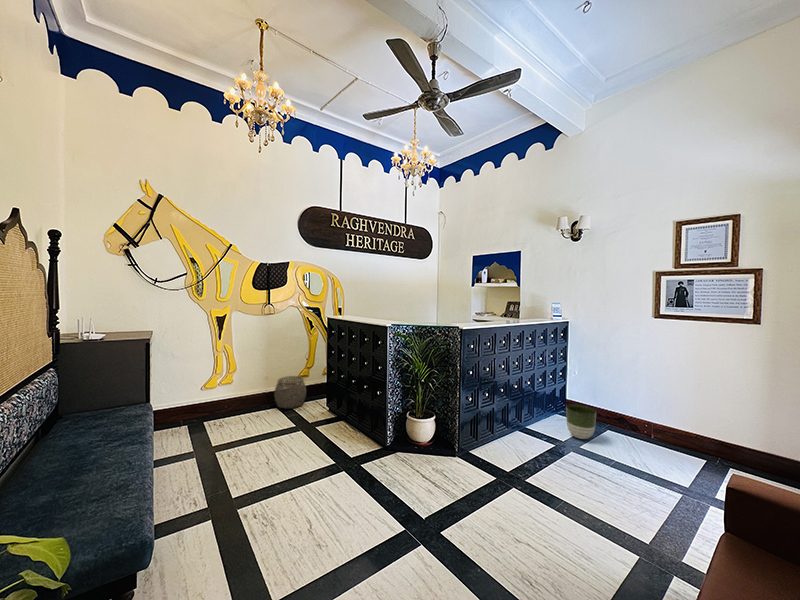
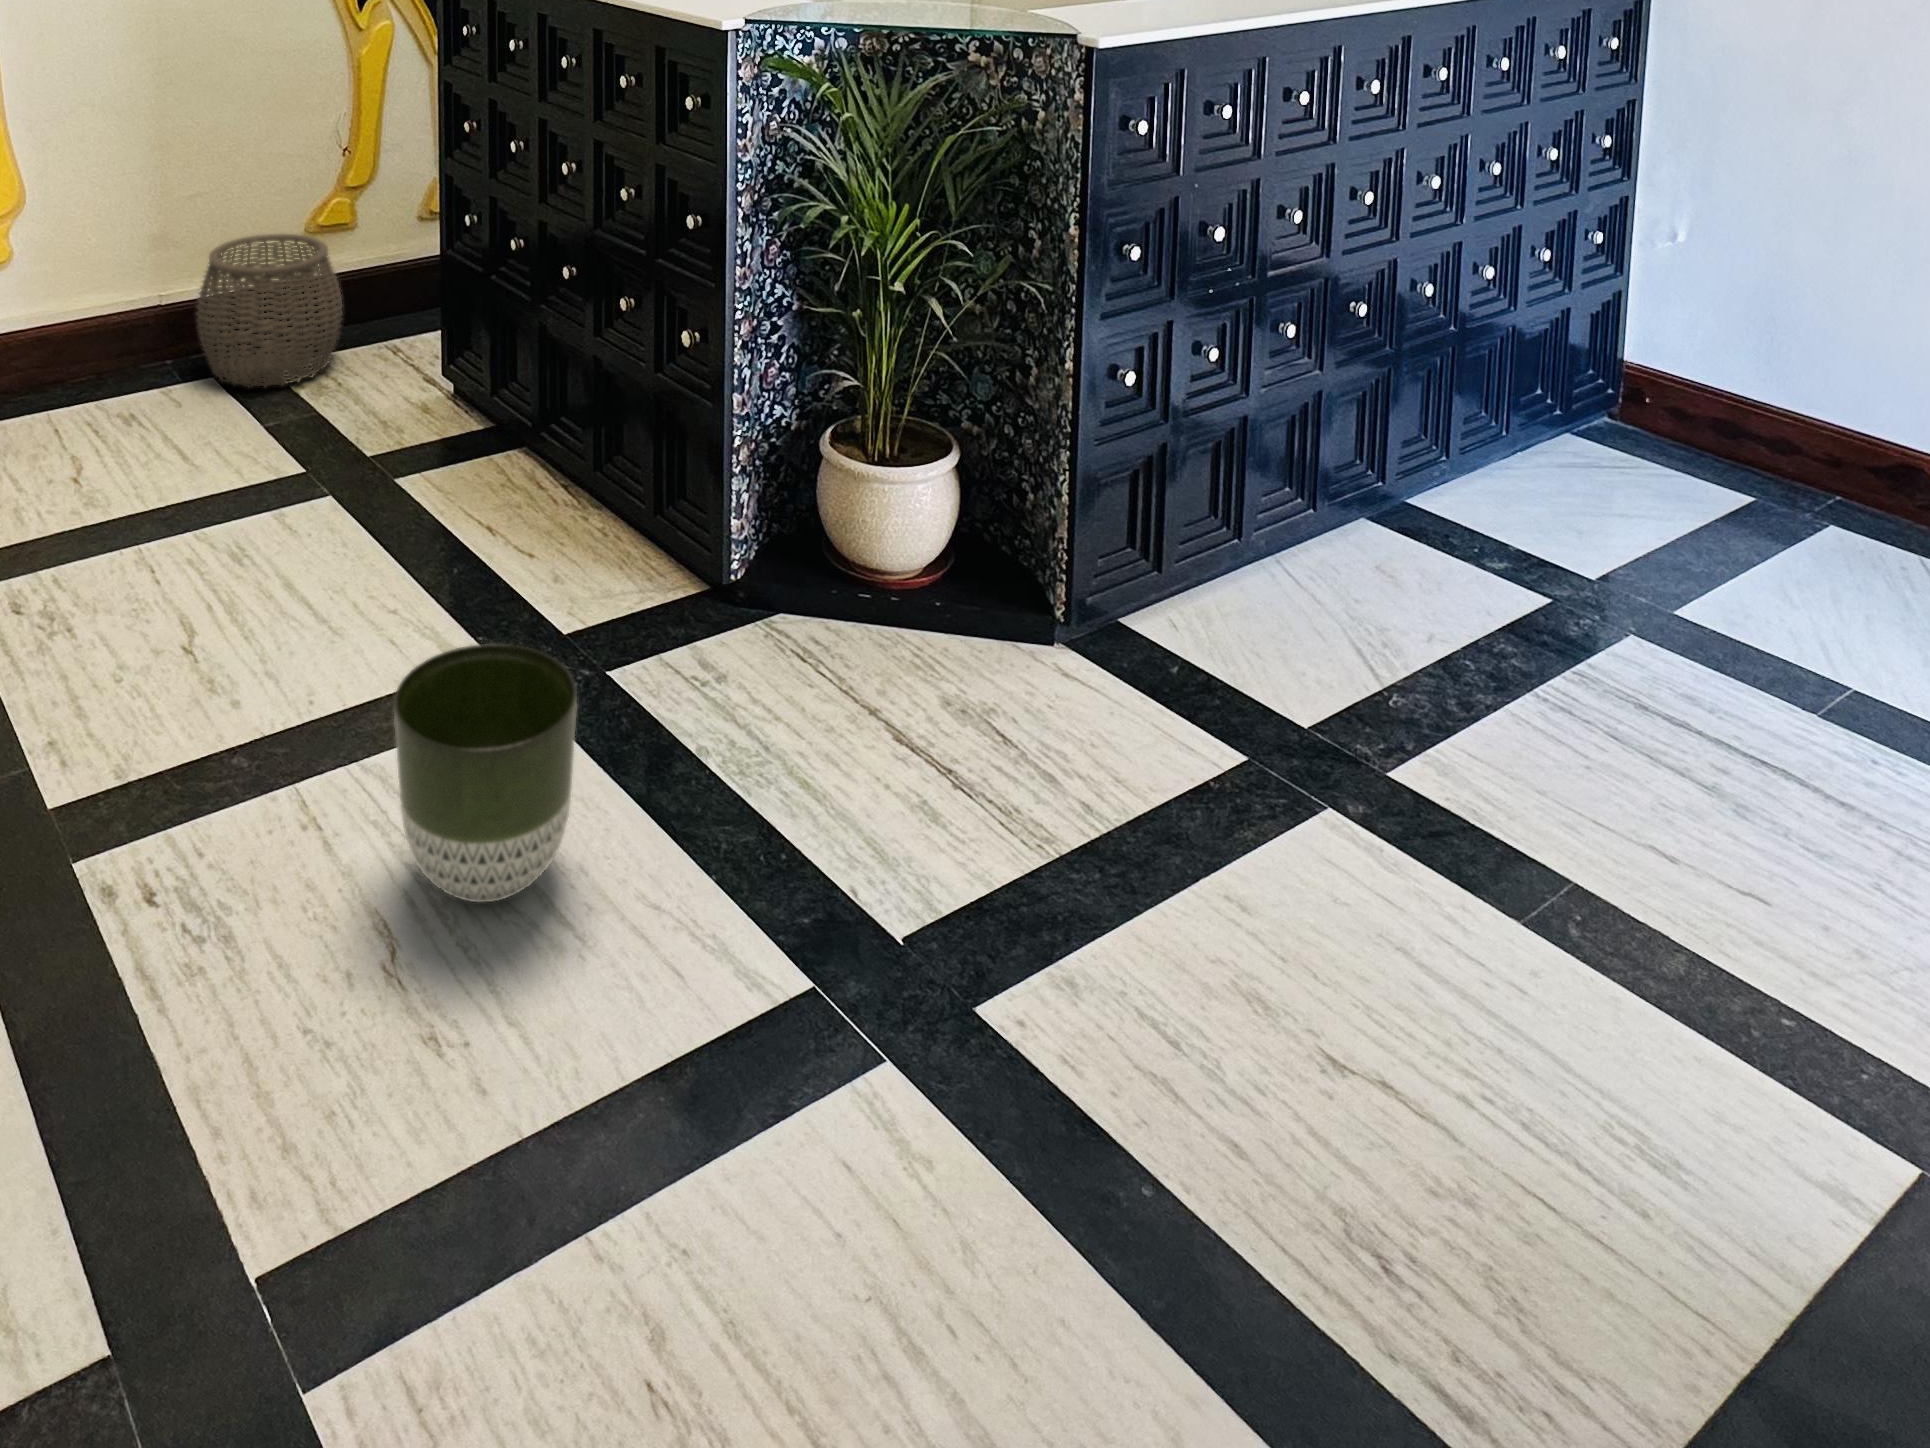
planter: present [566,404,596,439] -> present [394,644,577,902]

